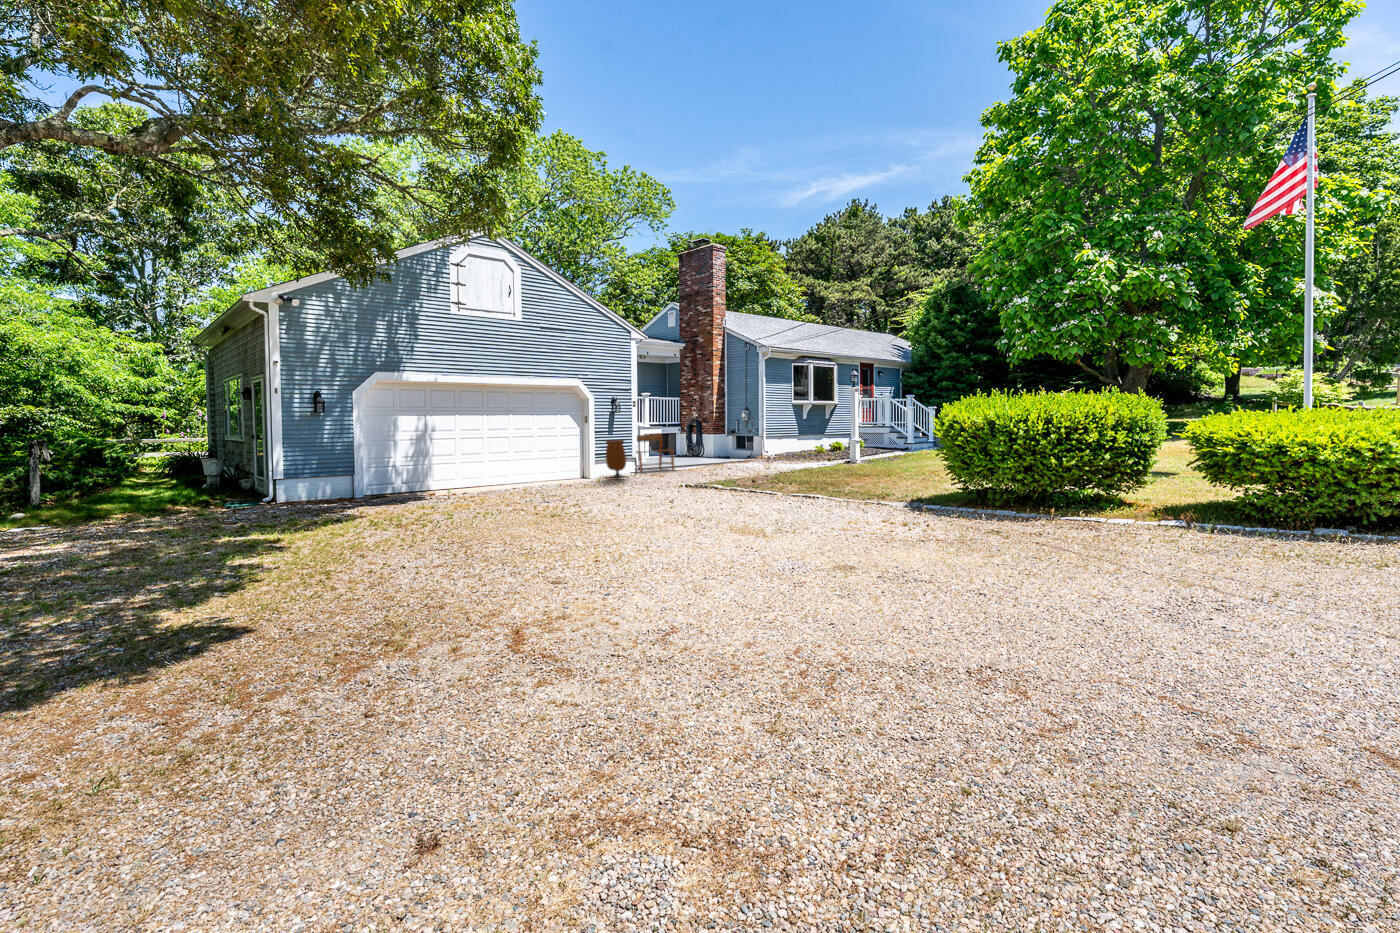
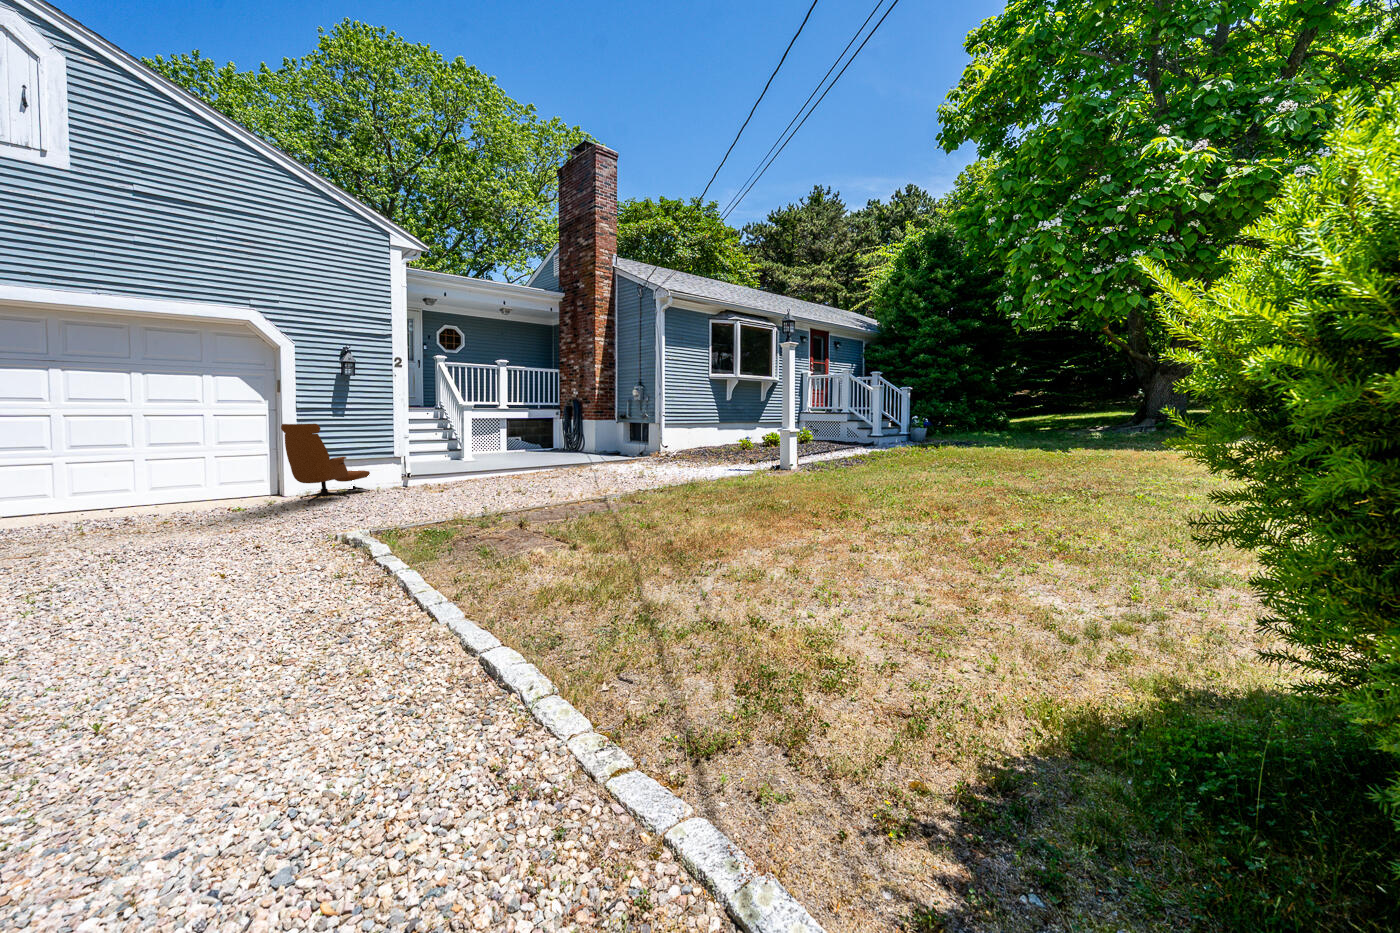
bench: present [636,434,675,473] -> none [411,417,491,483]

